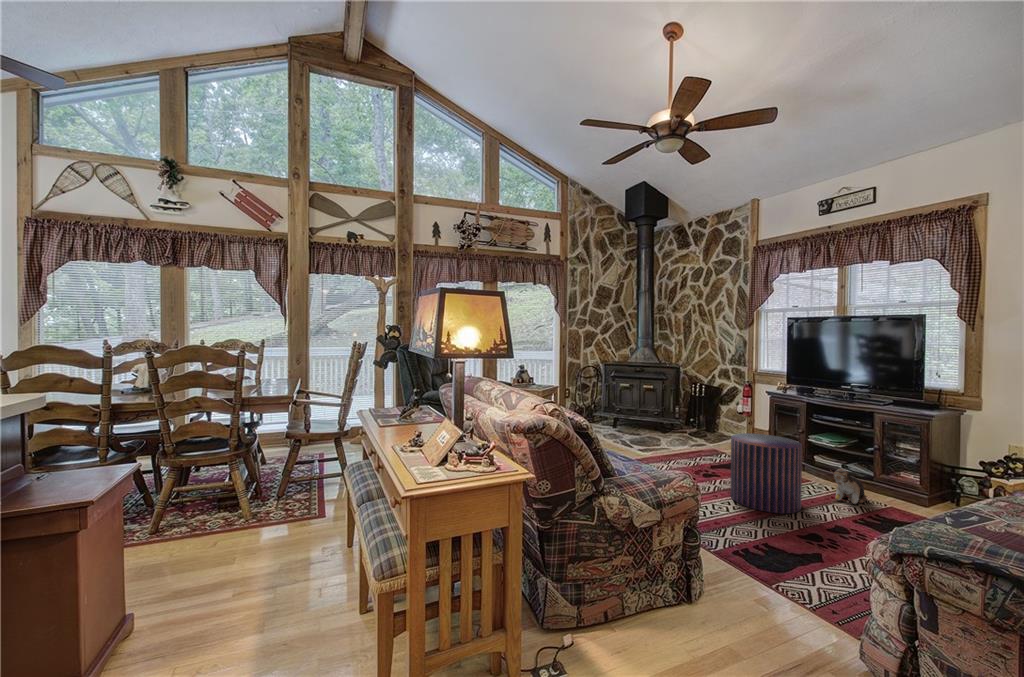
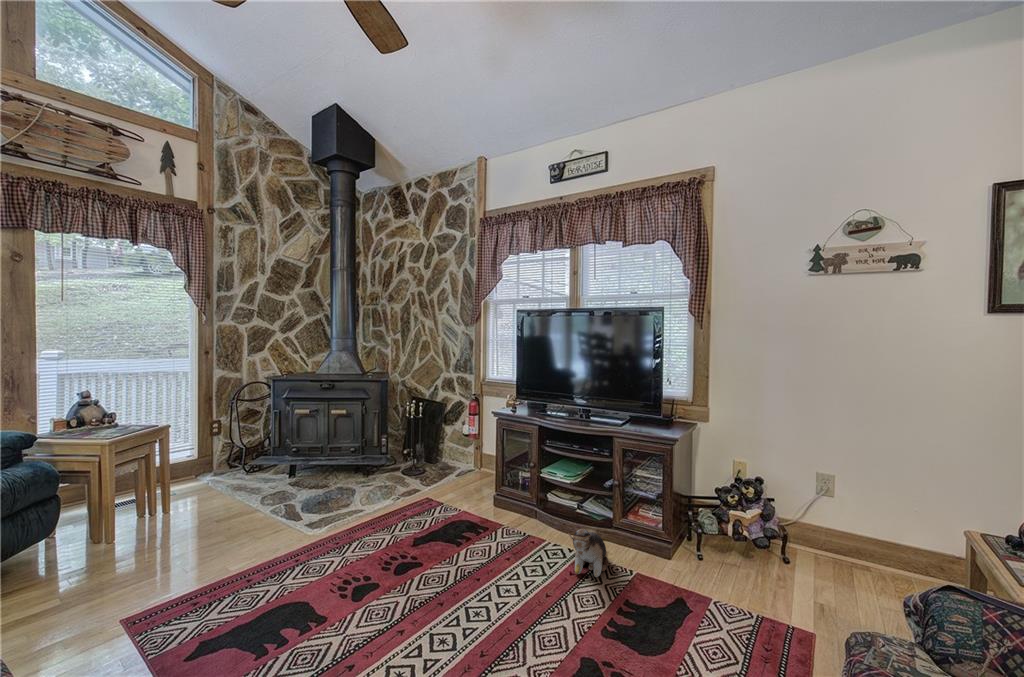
pouf: present [730,433,802,514] -> none [429,491,534,649]

